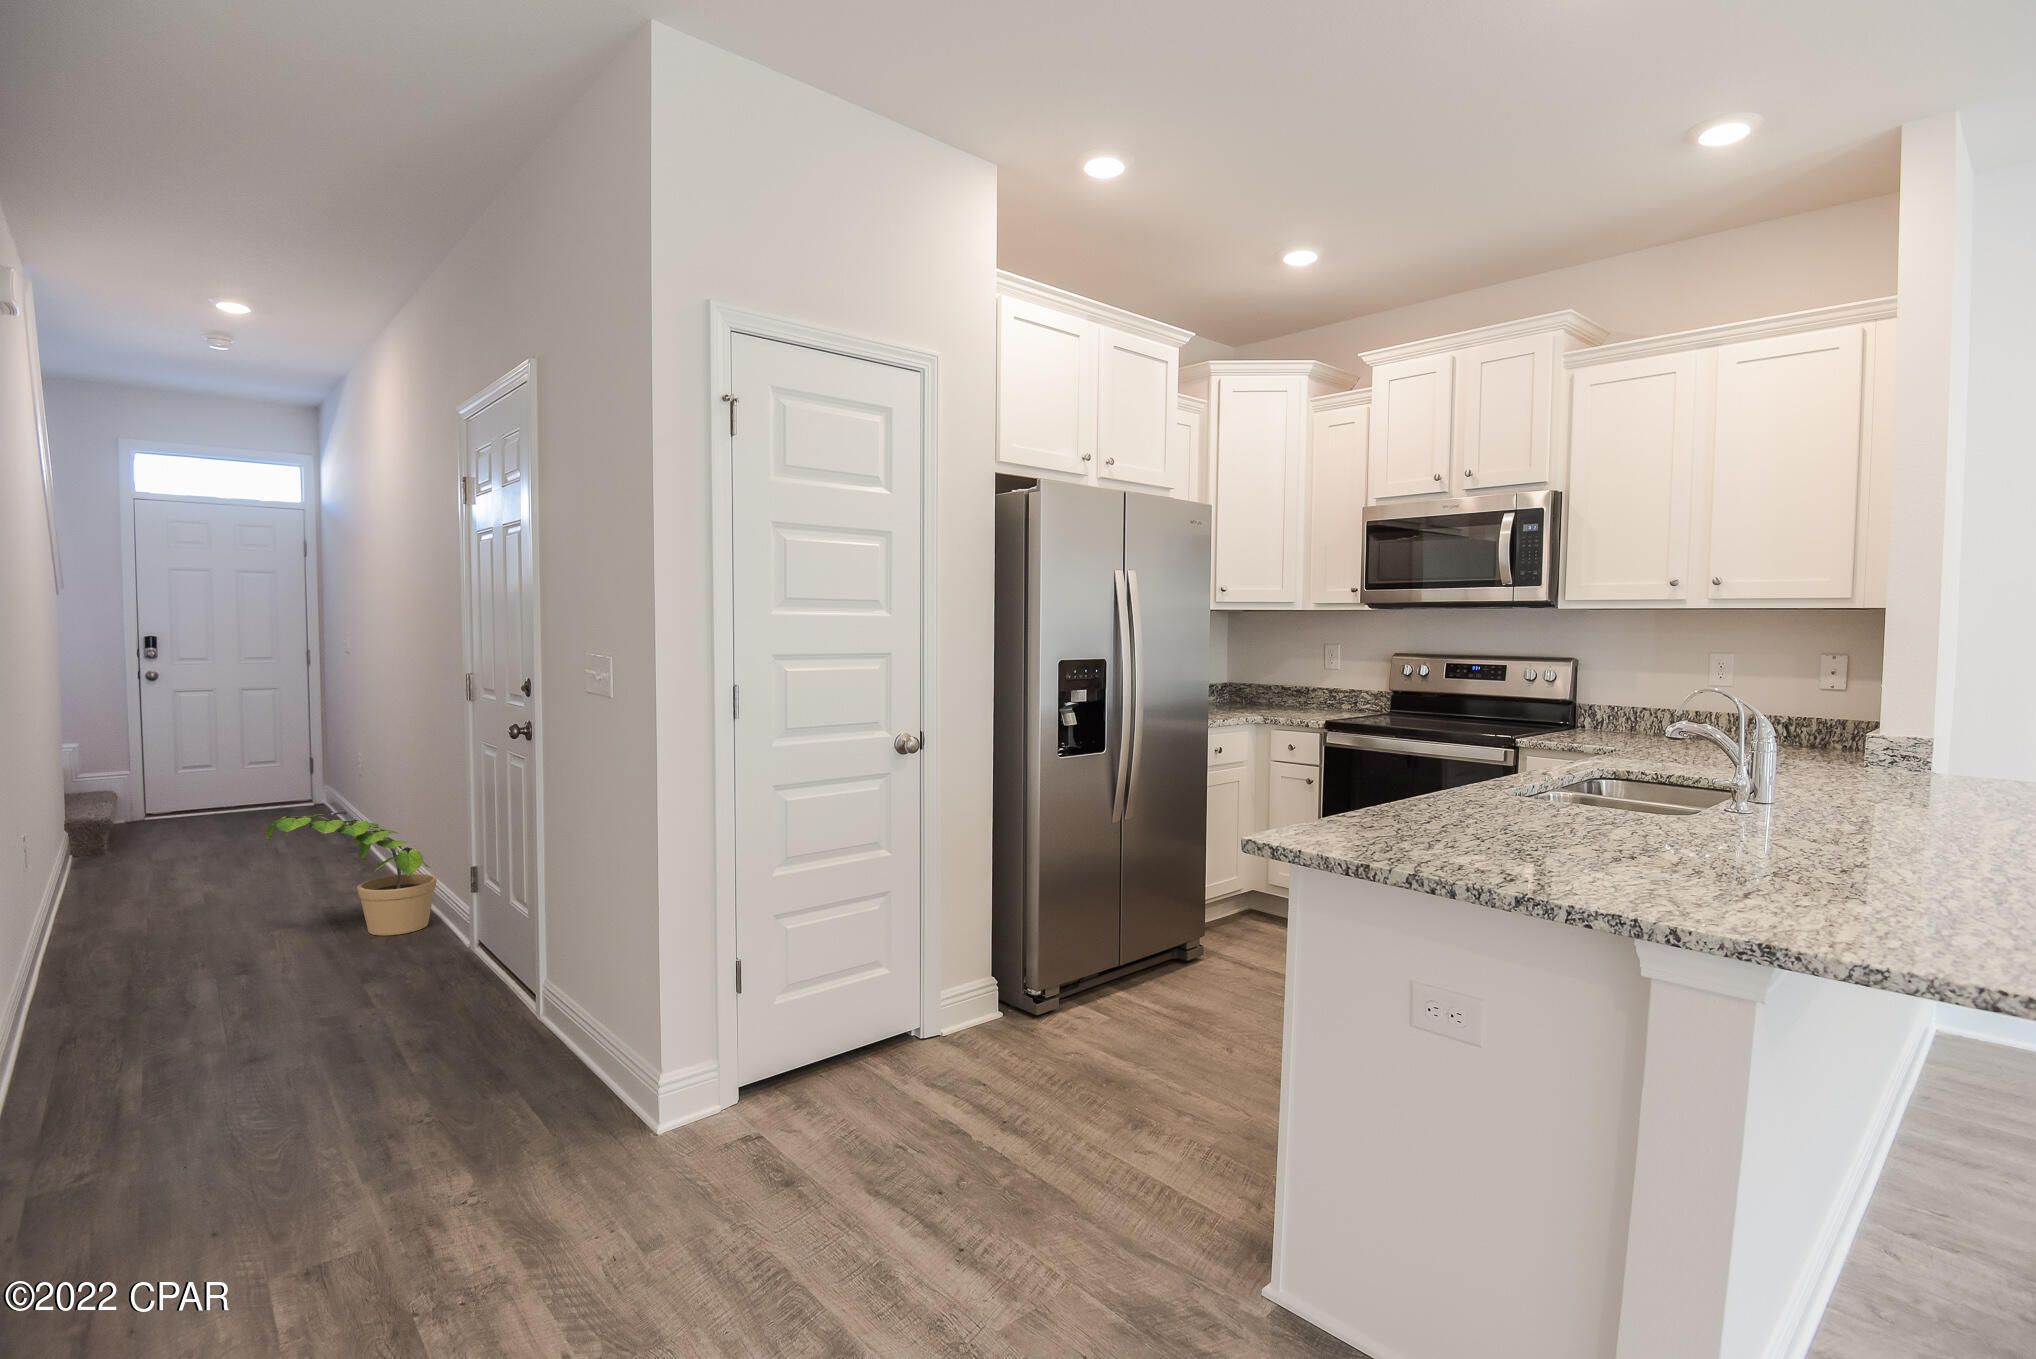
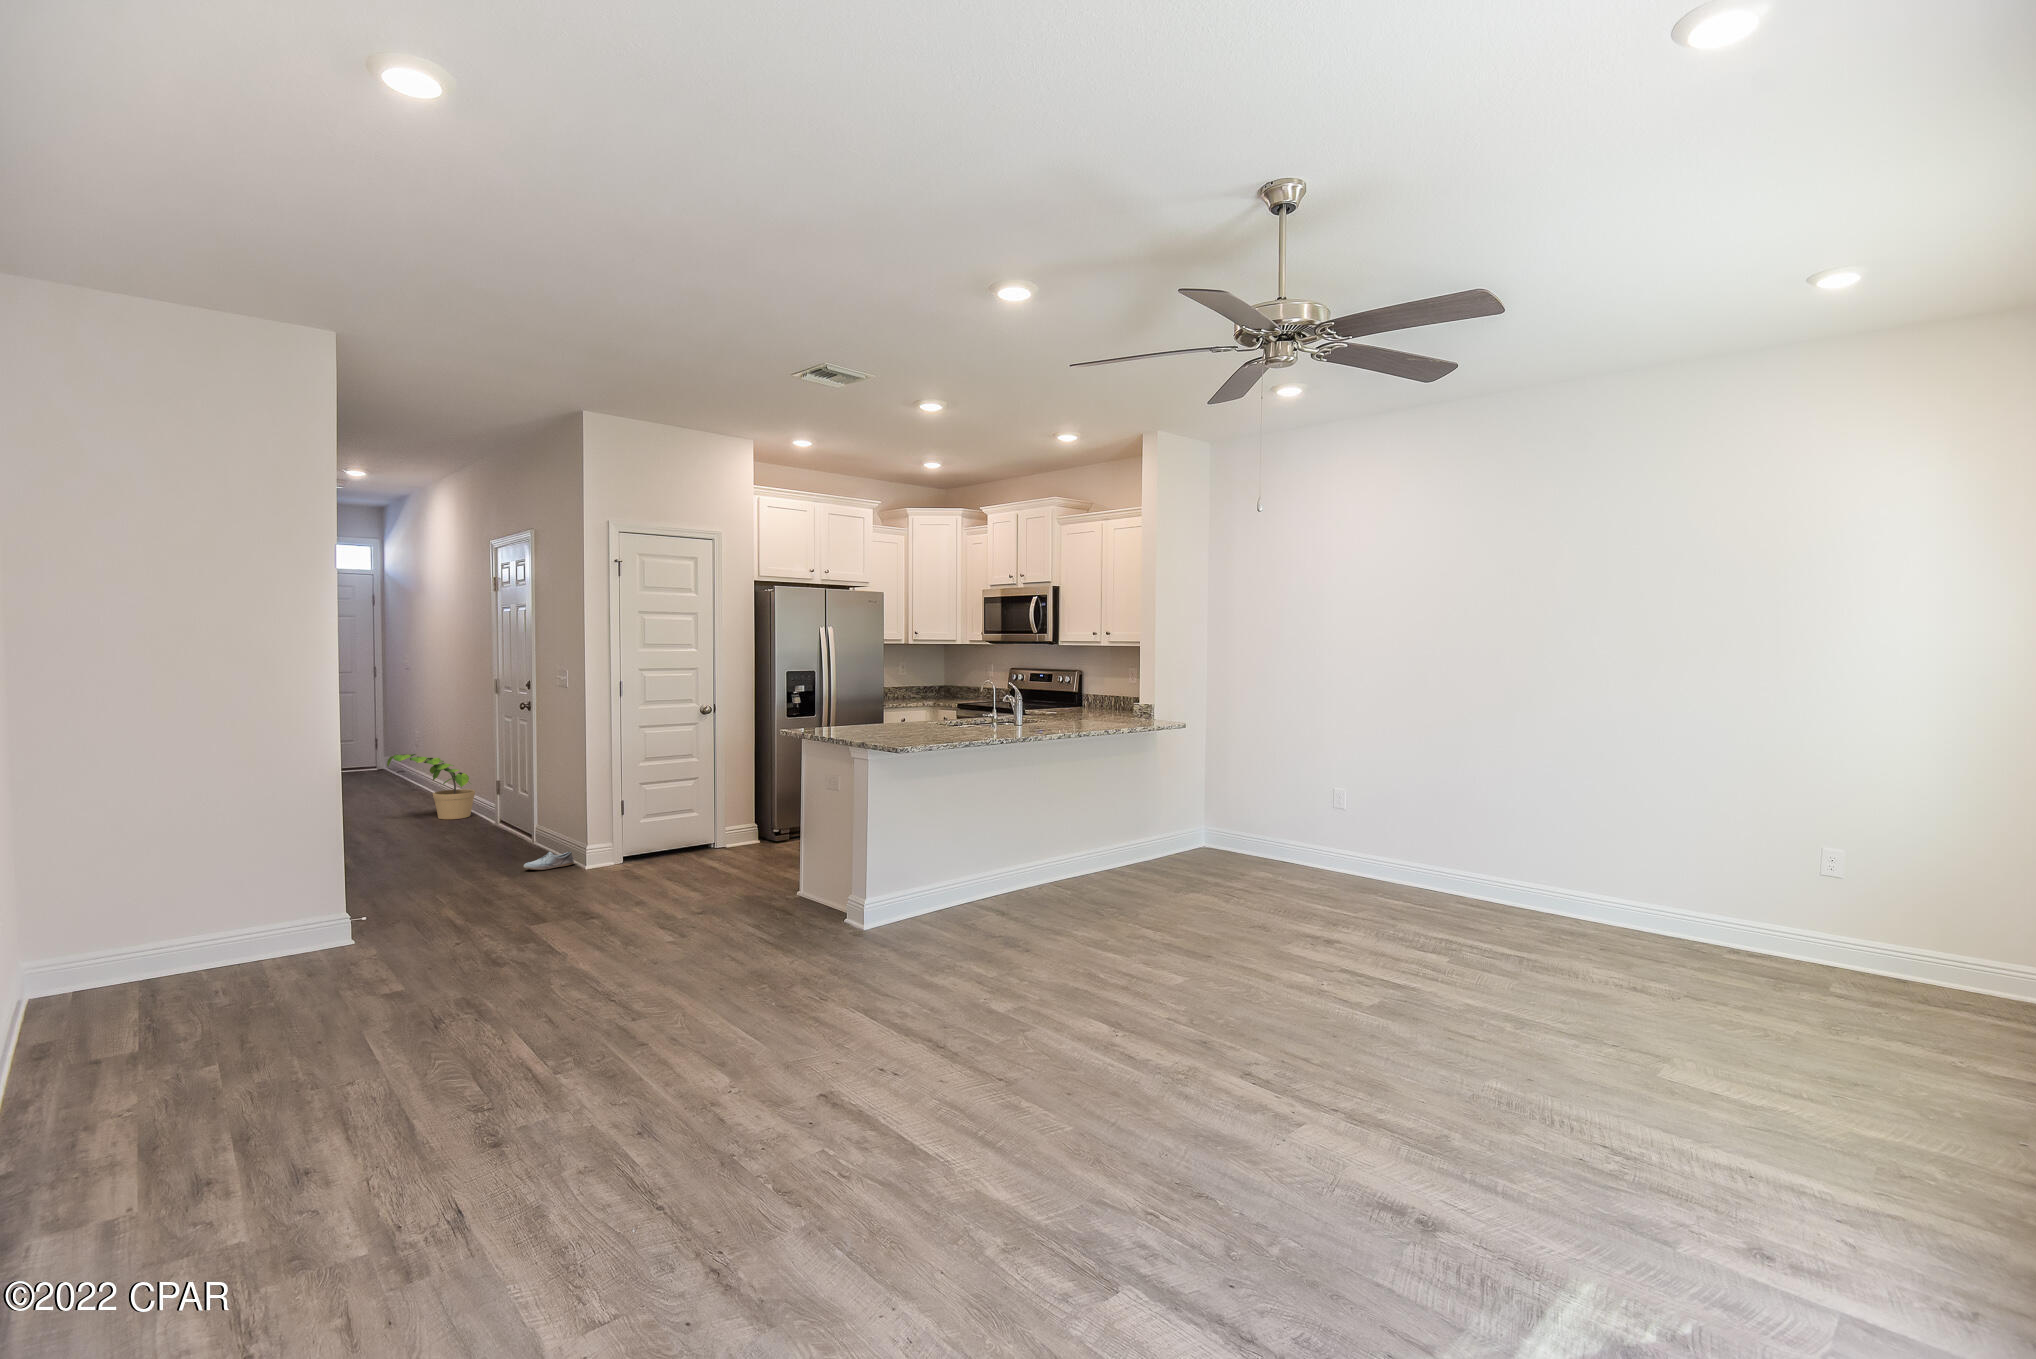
shoe: none [511,1085,629,1146] -> present [524,851,574,870]

